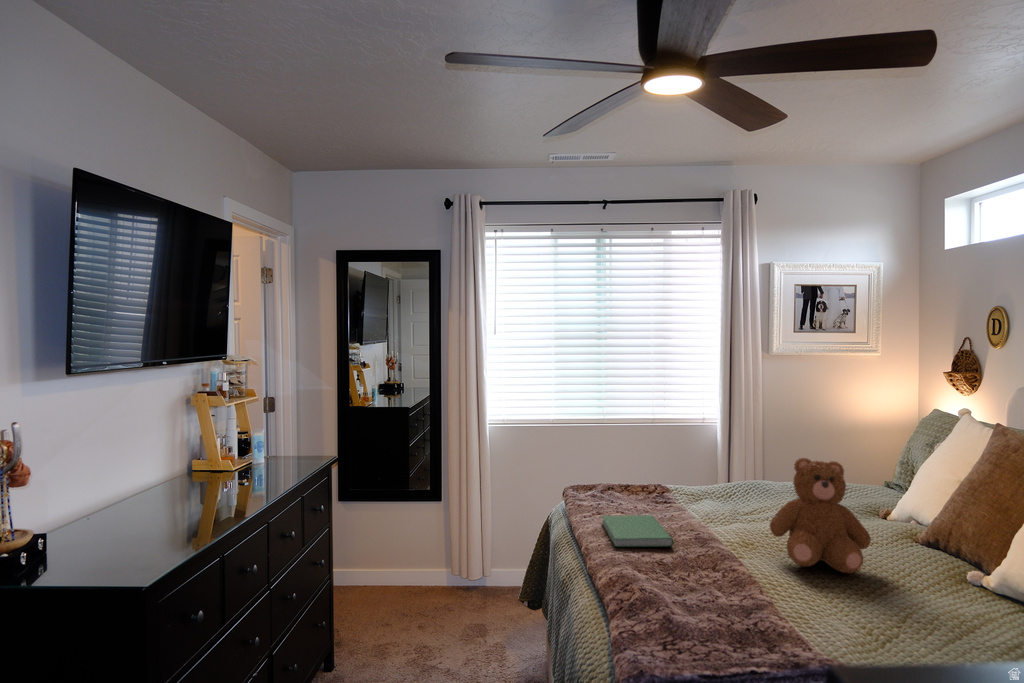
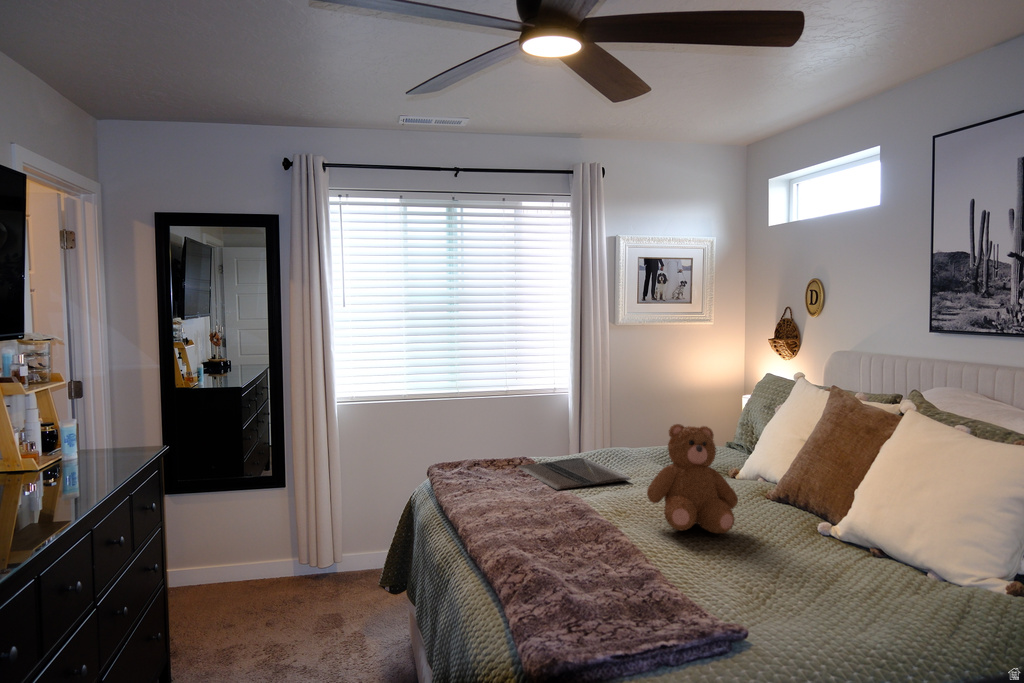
laptop: none [647,487,763,517] -> present [517,458,630,490]
hardcover book: present [602,515,674,547] -> none [476,490,555,527]

